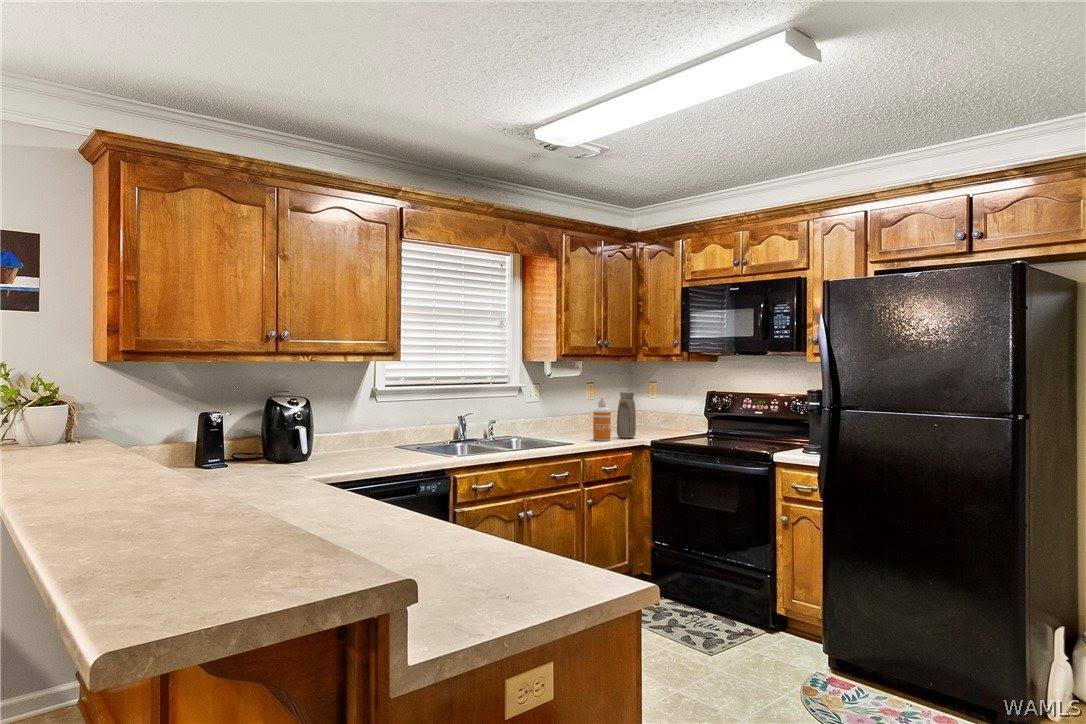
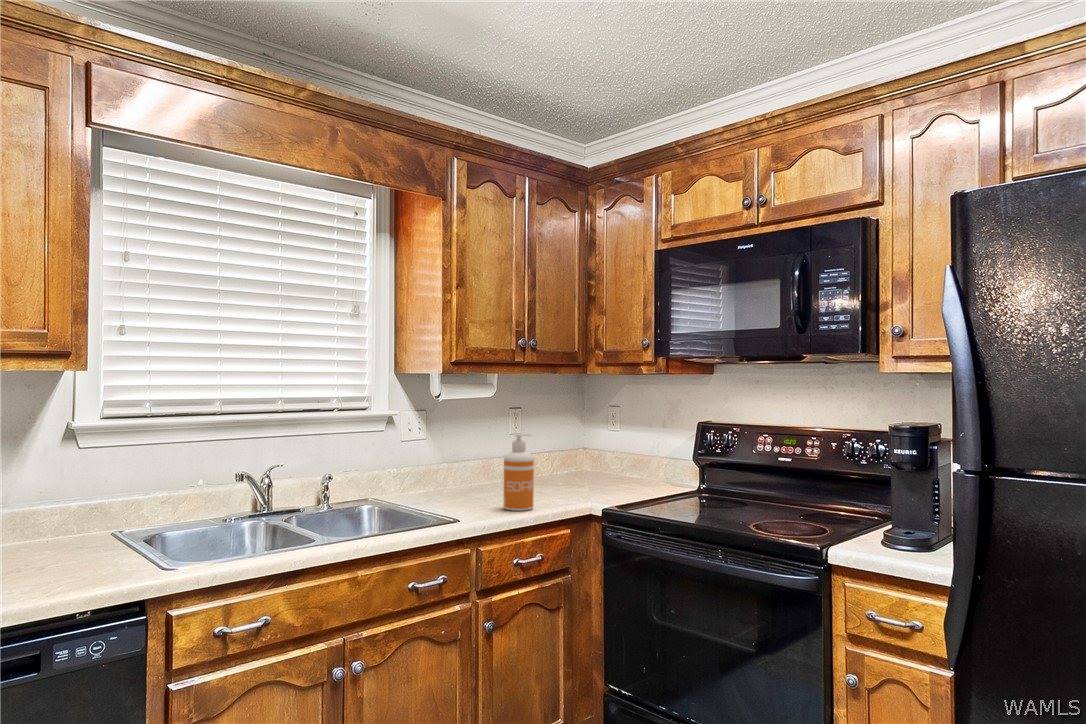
vase: present [617,391,636,438] -> none [547,423,579,503]

